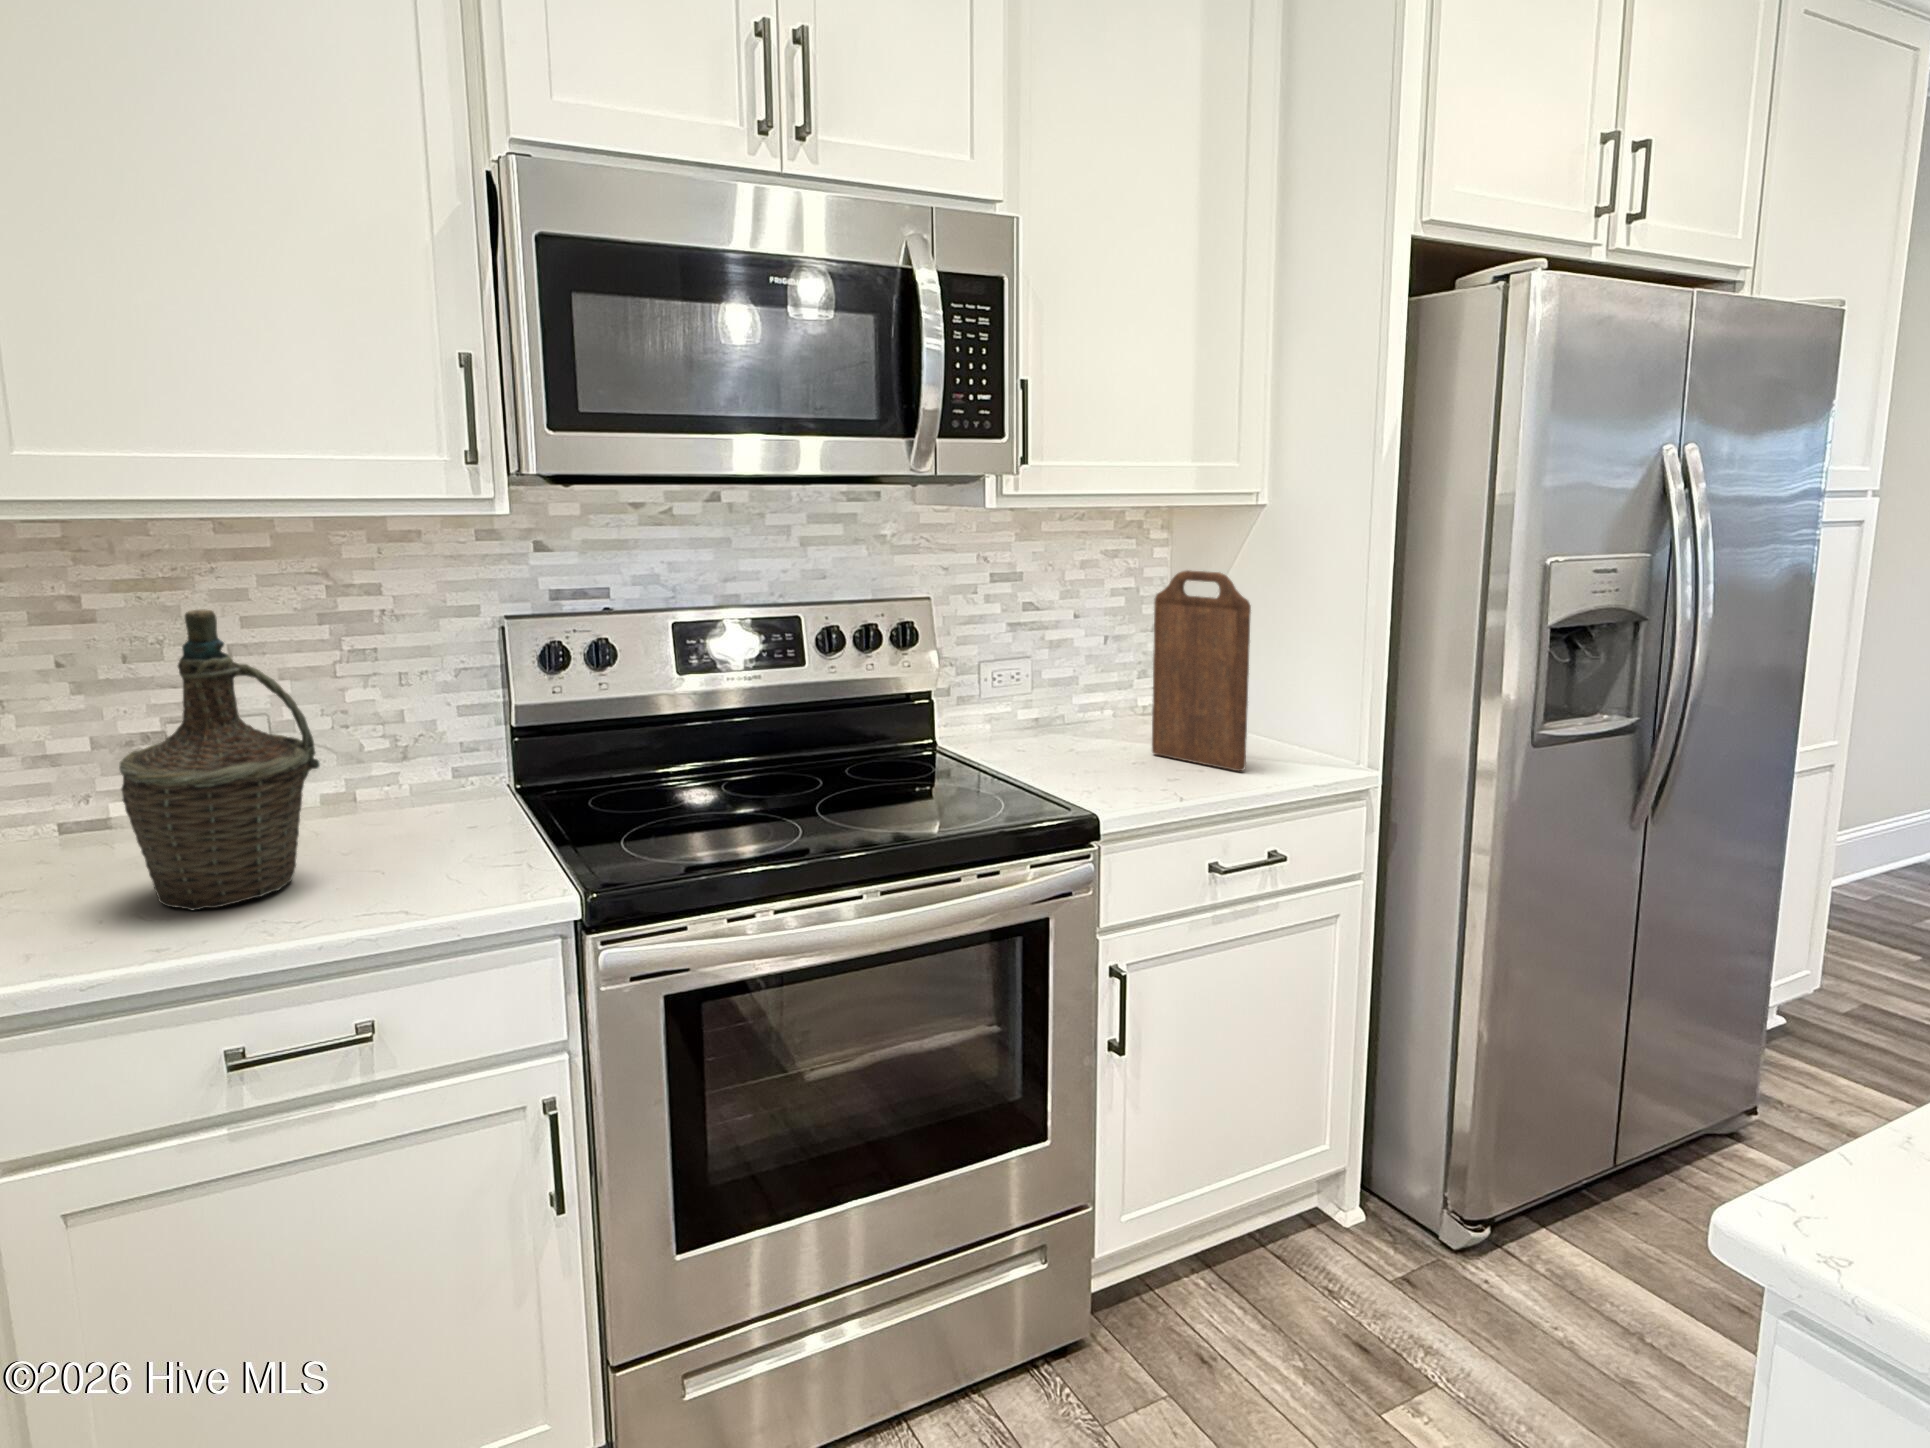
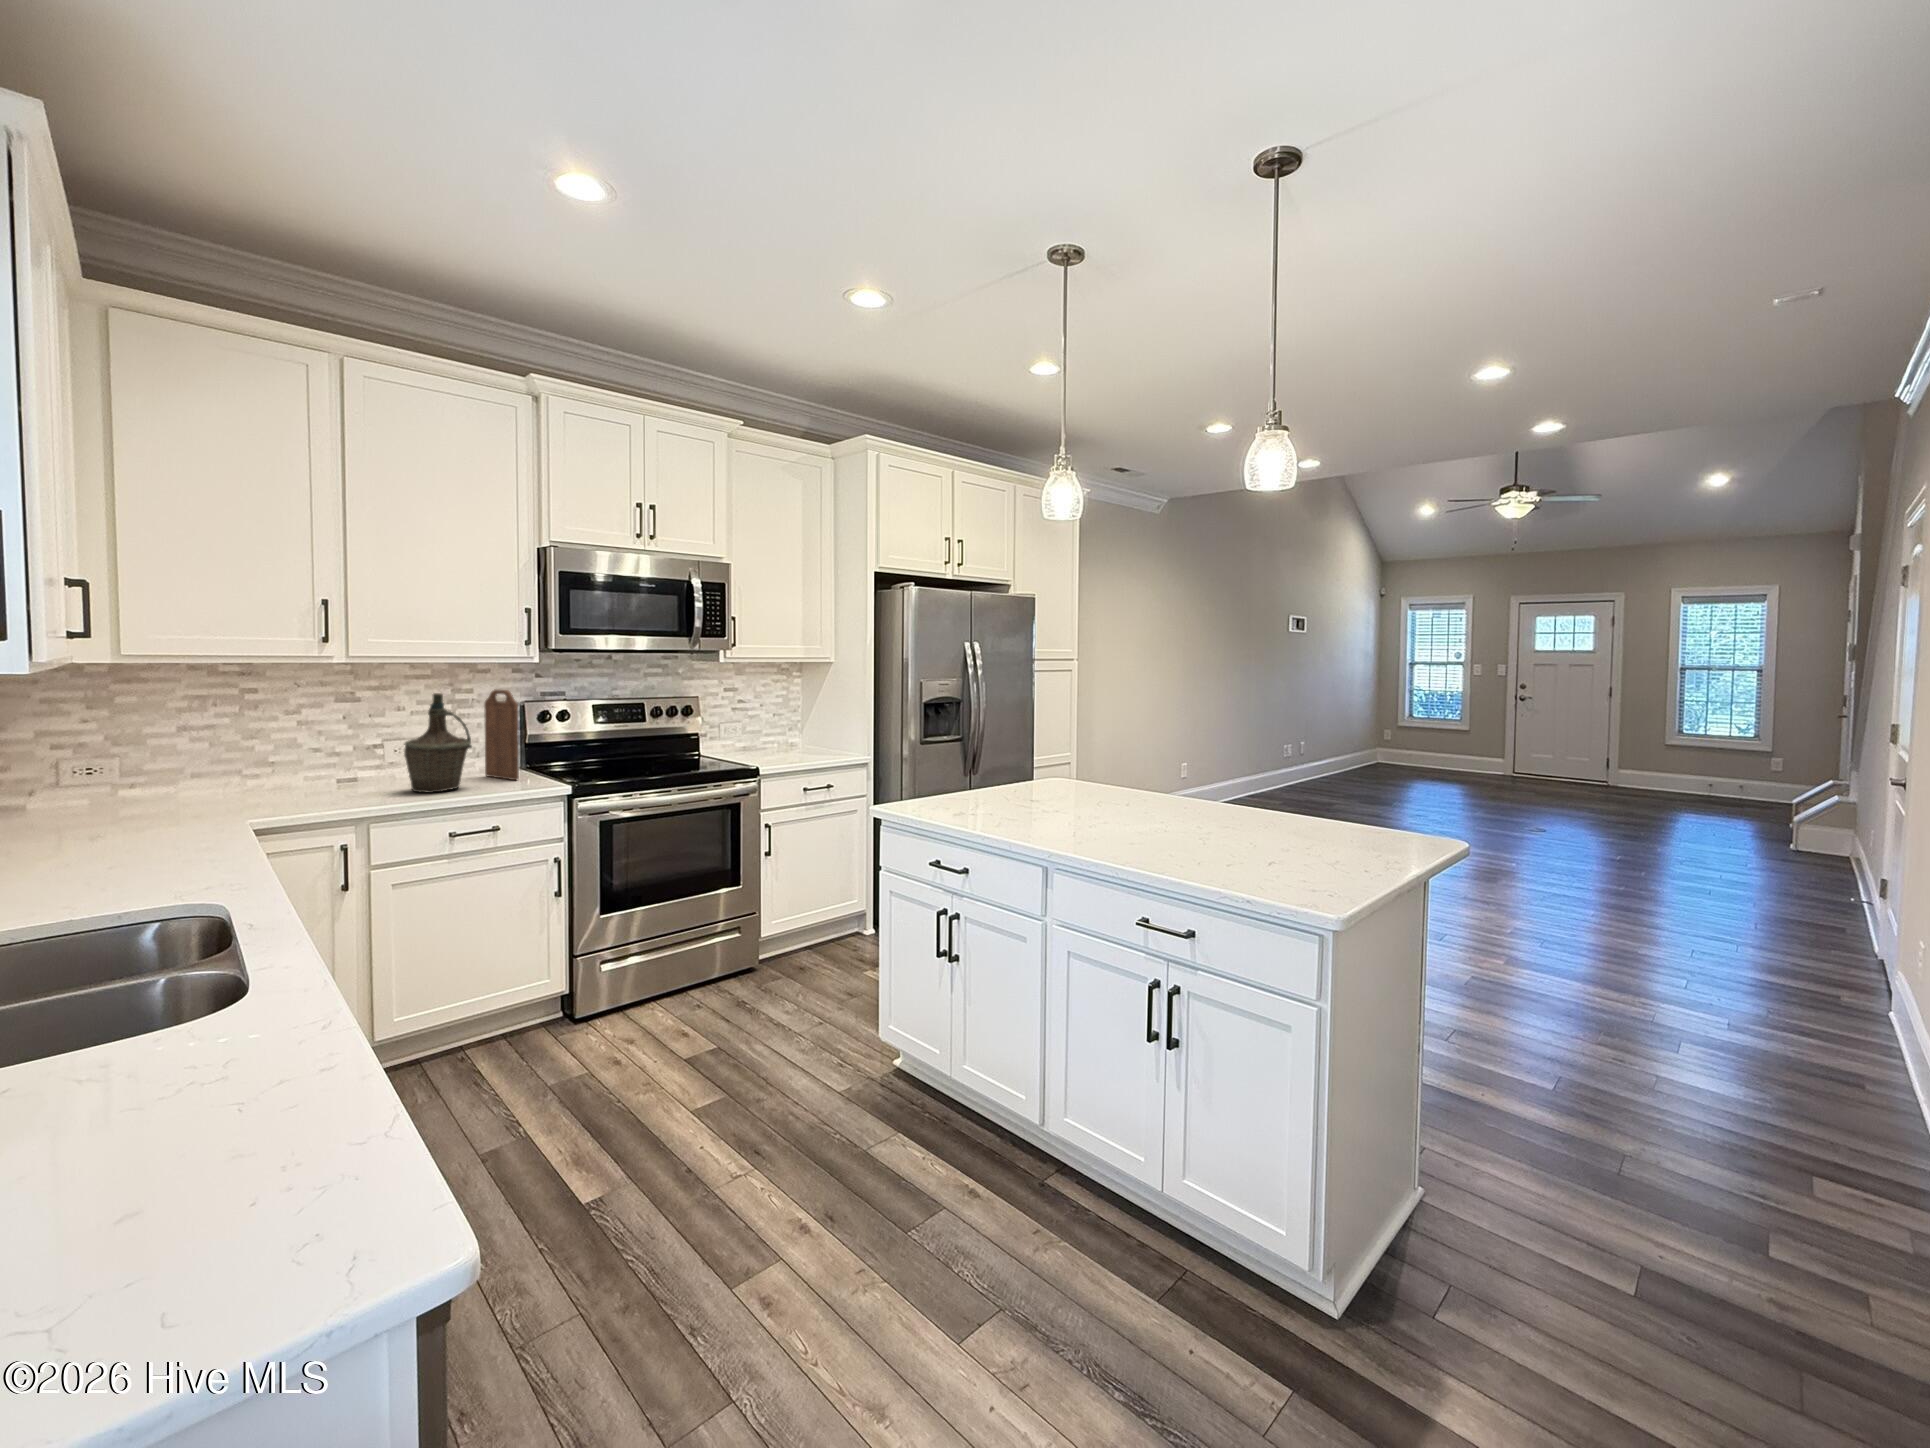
cutting board: present [1152,570,1251,771] -> present [484,689,519,780]

